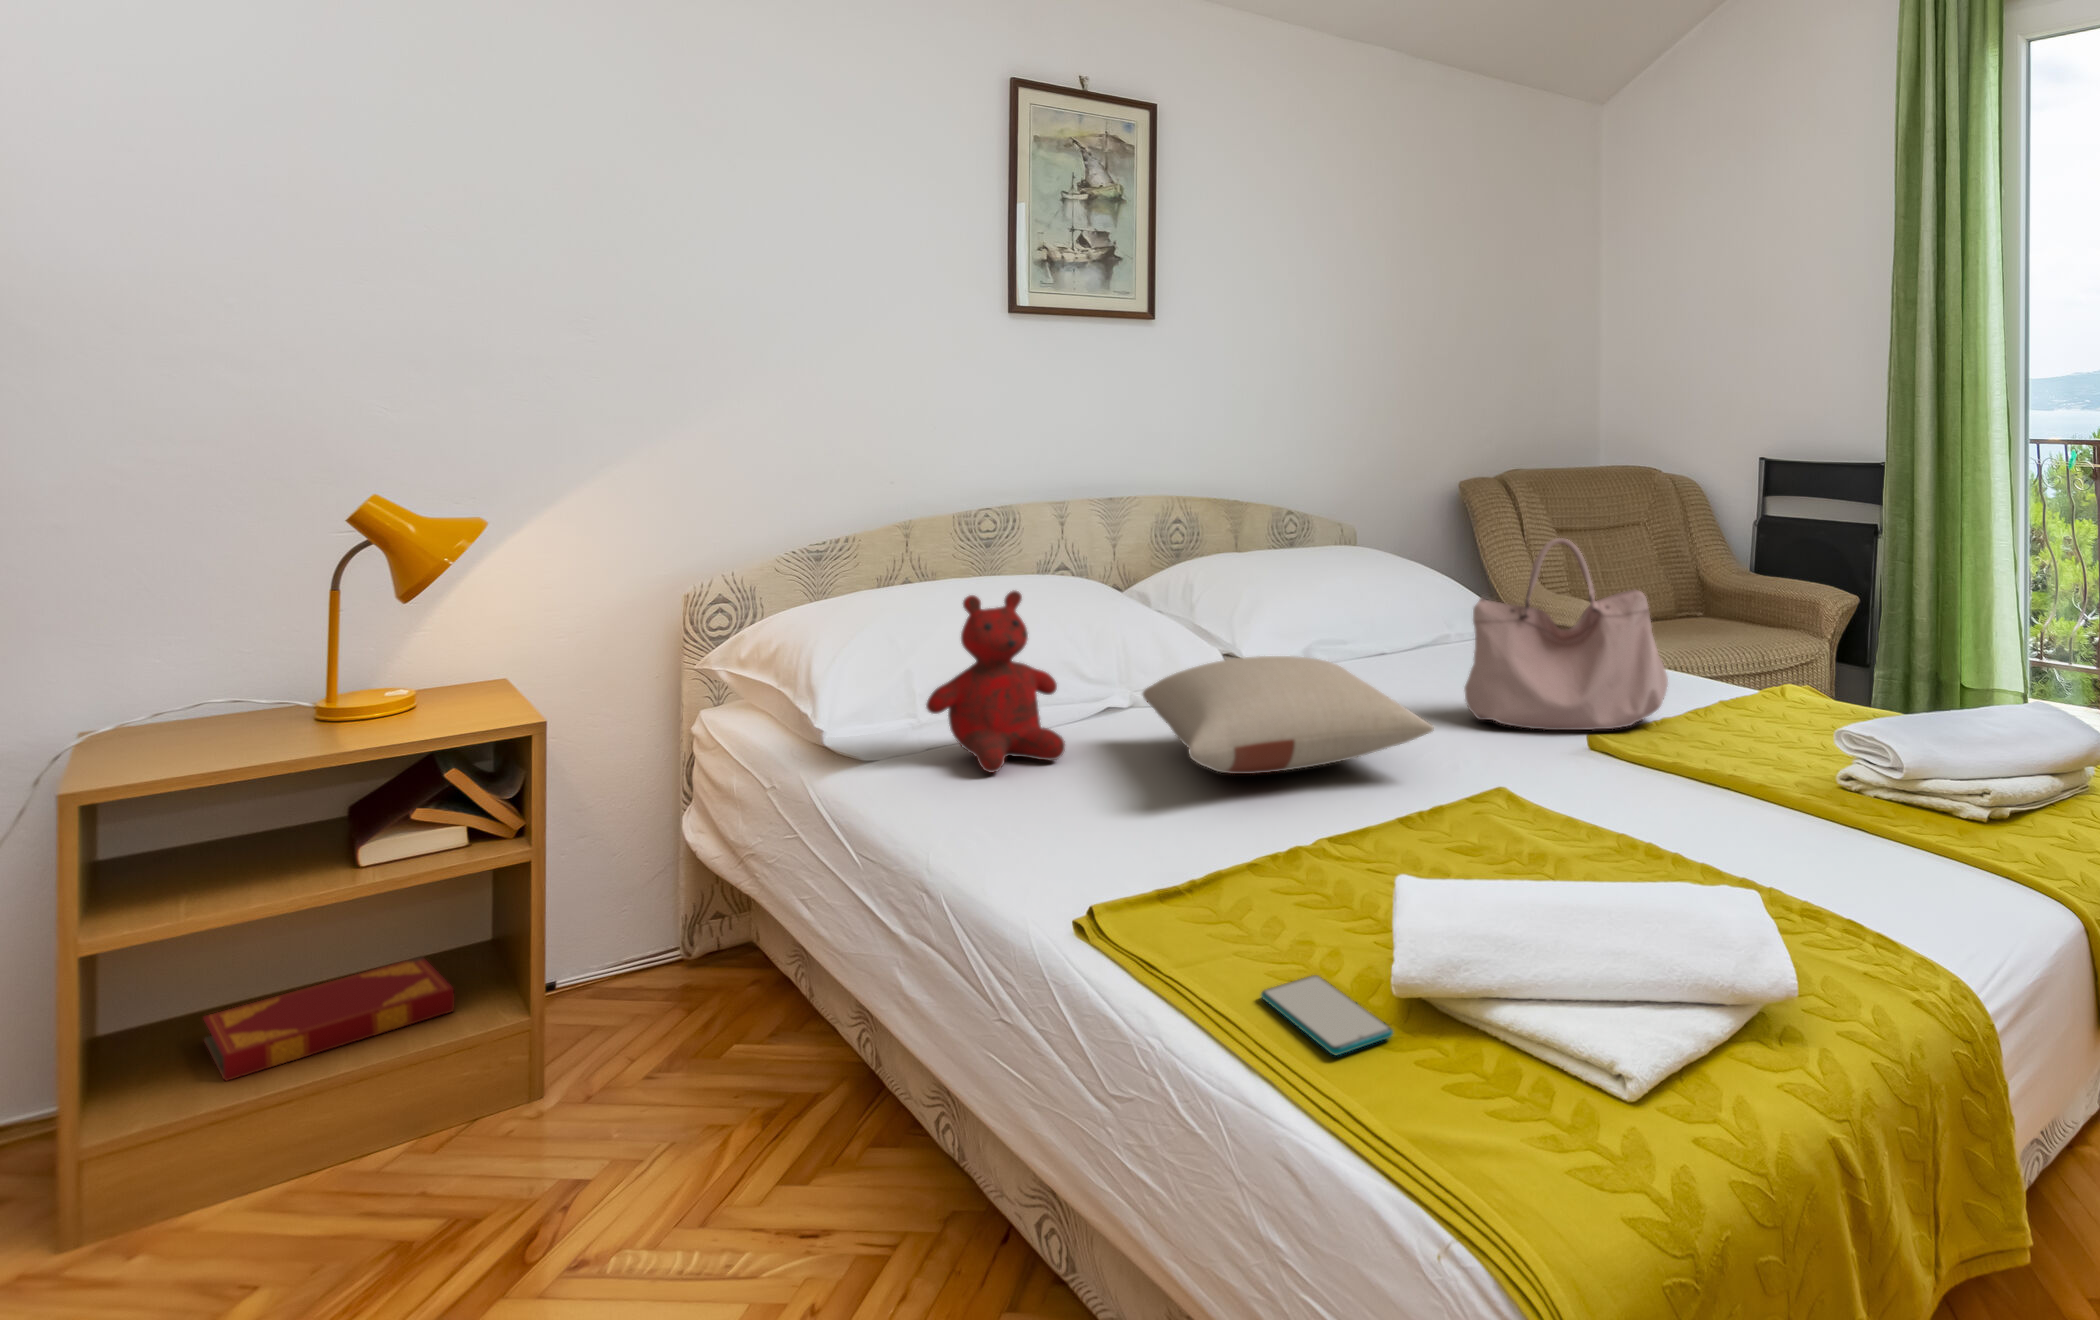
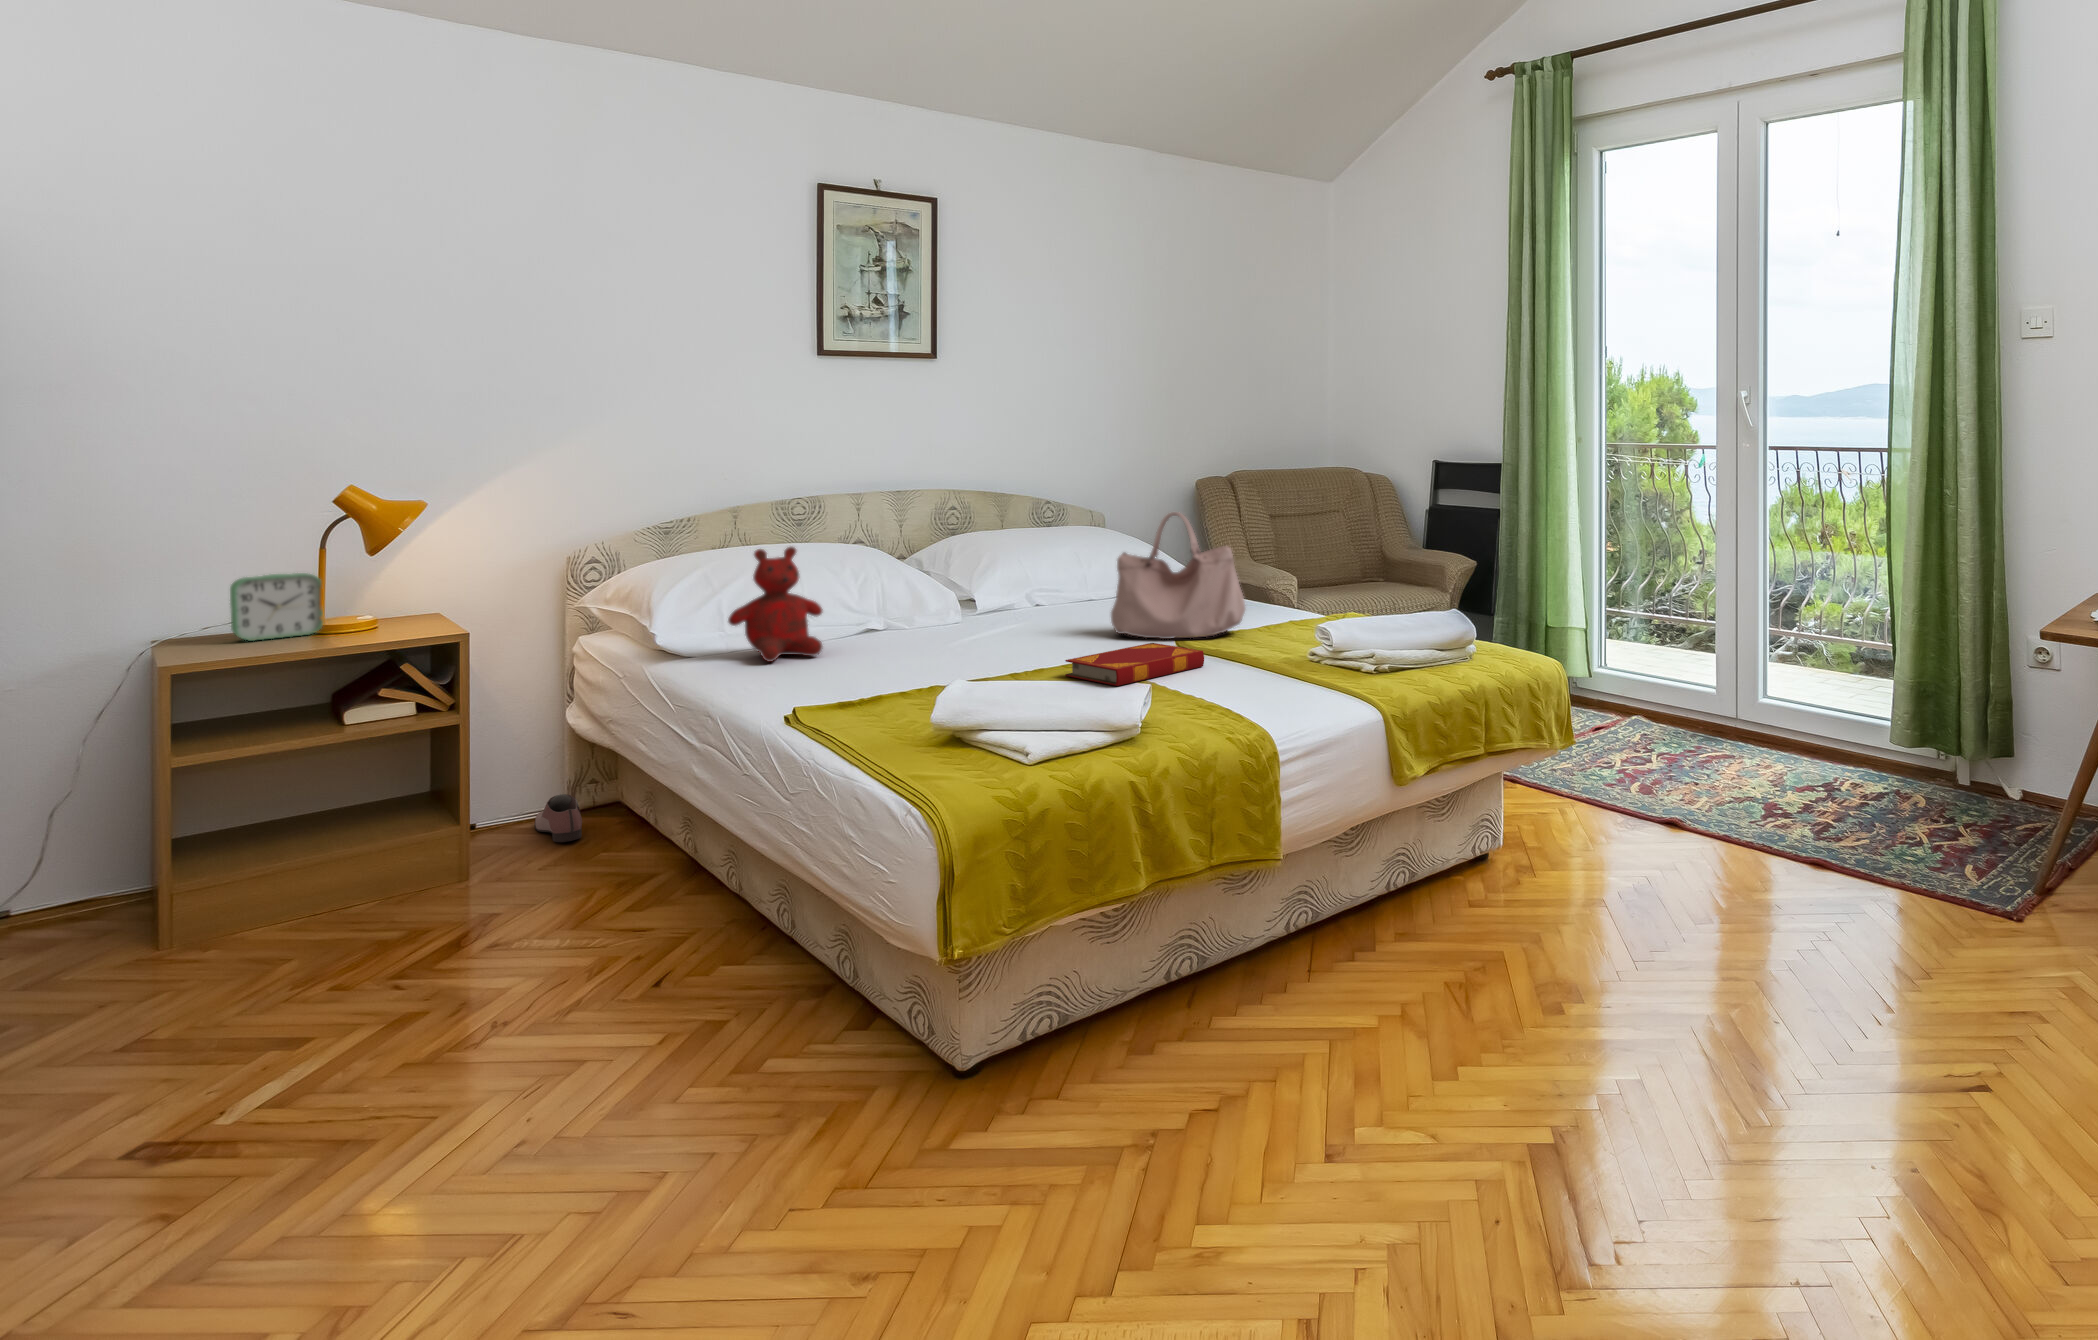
alarm clock: none [185,630,327,740] -> present [230,573,323,641]
pillow: present [1143,656,1434,774] -> none [880,589,1056,659]
shoe: none [637,943,704,1021] -> present [535,794,582,842]
hardback book: present [203,957,454,1081] -> present [1065,643,1204,686]
smartphone: present [1261,975,1393,1056] -> none [870,732,929,756]

